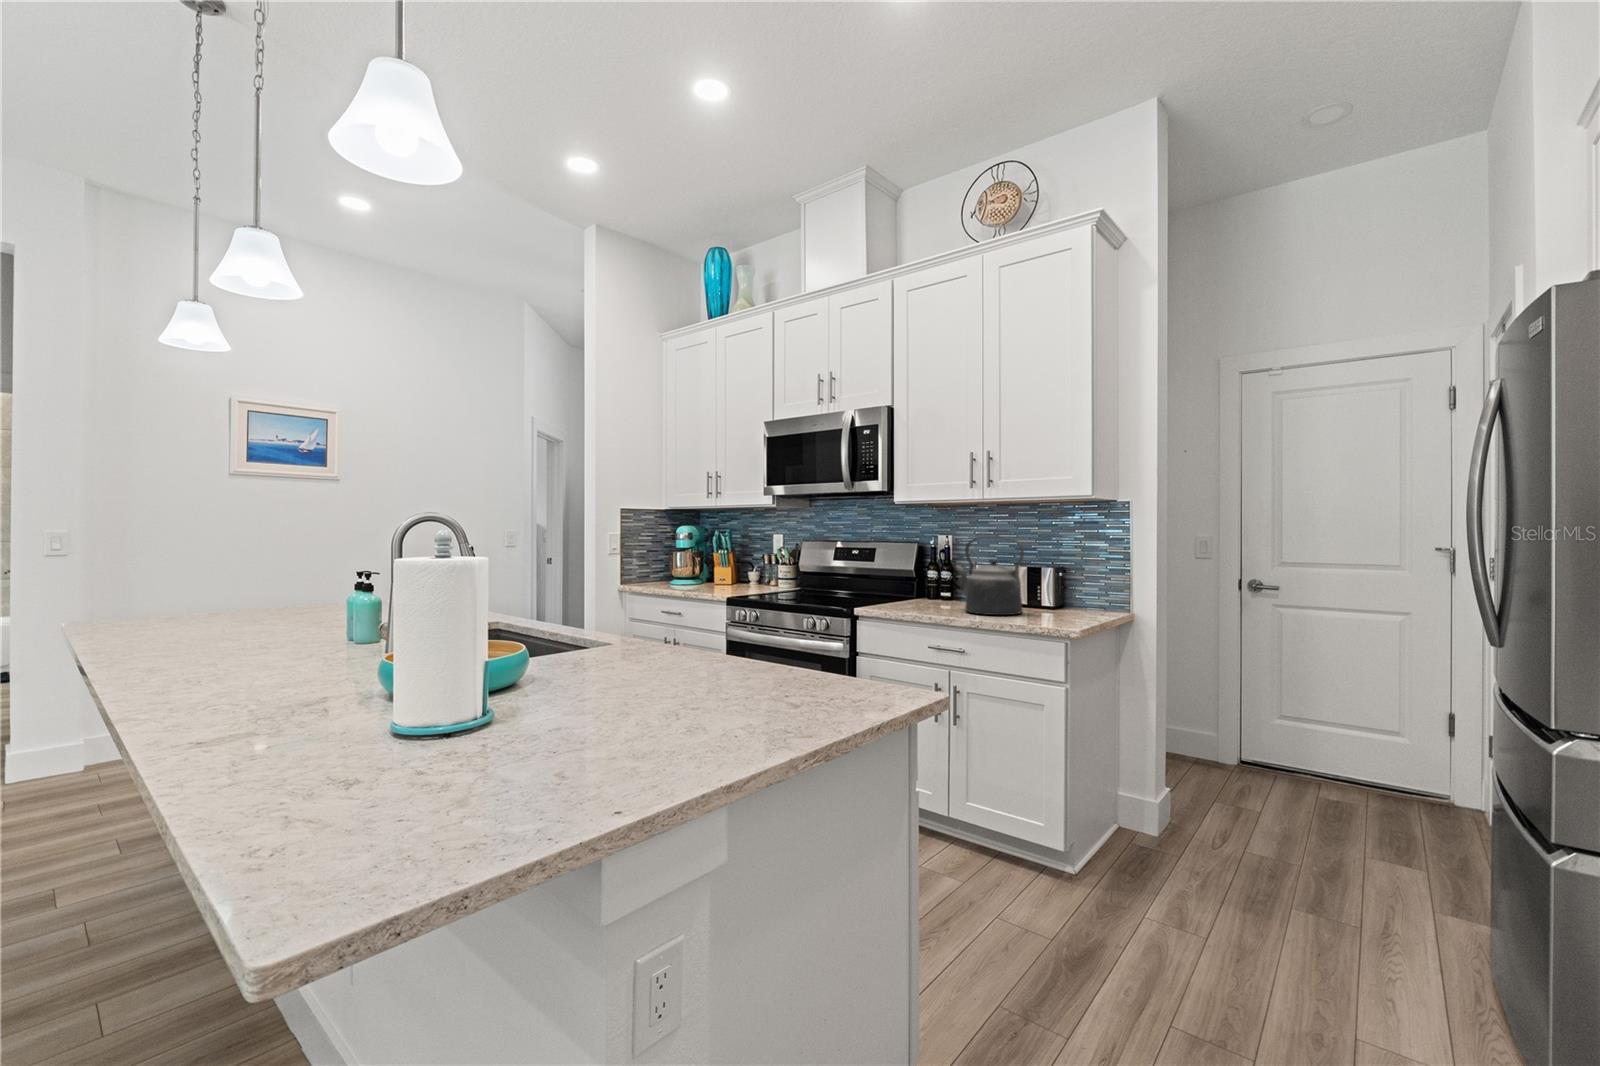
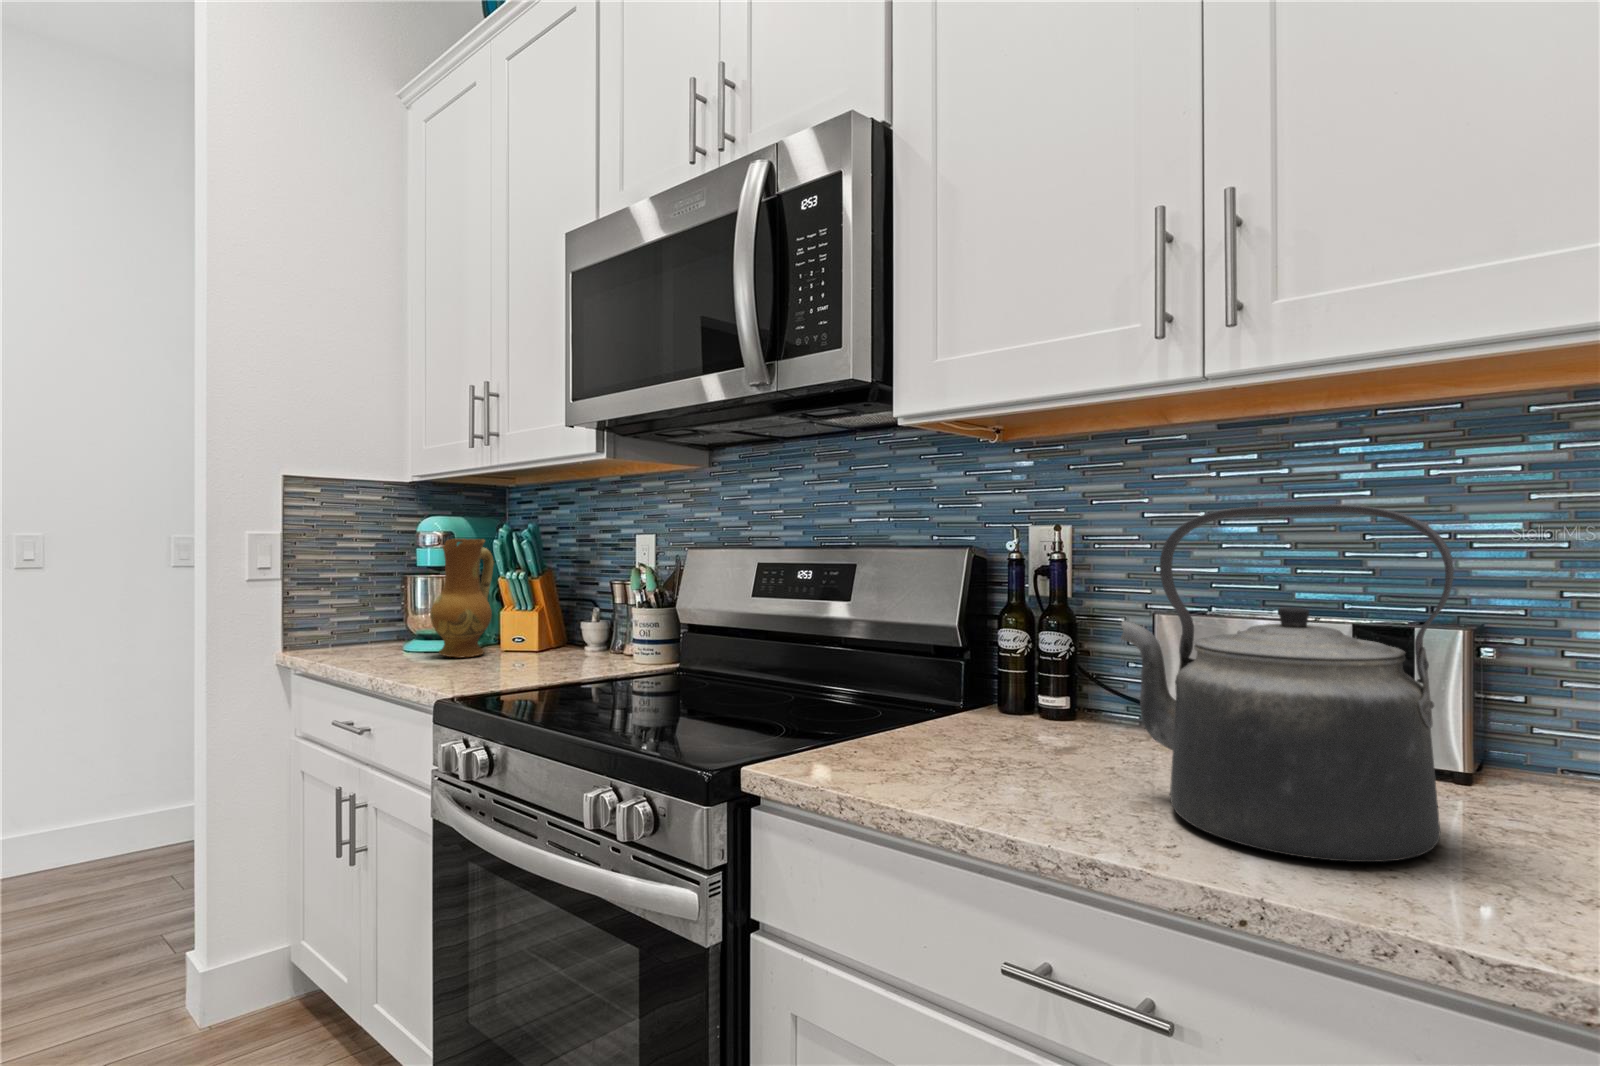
ceramic jug: none [693,536,717,586] -> present [430,539,494,658]

